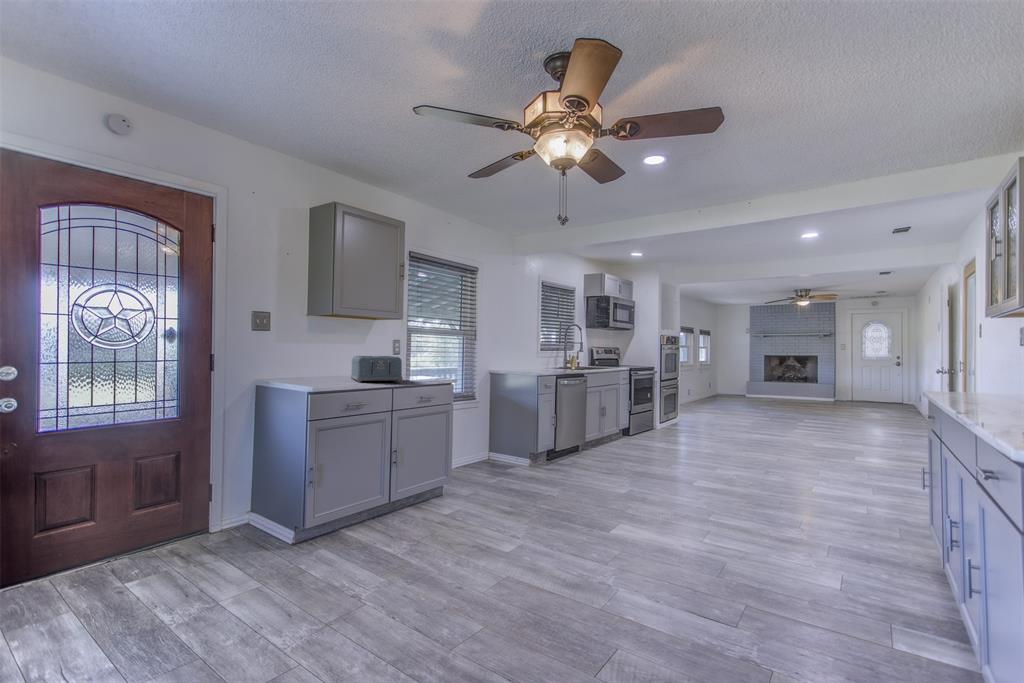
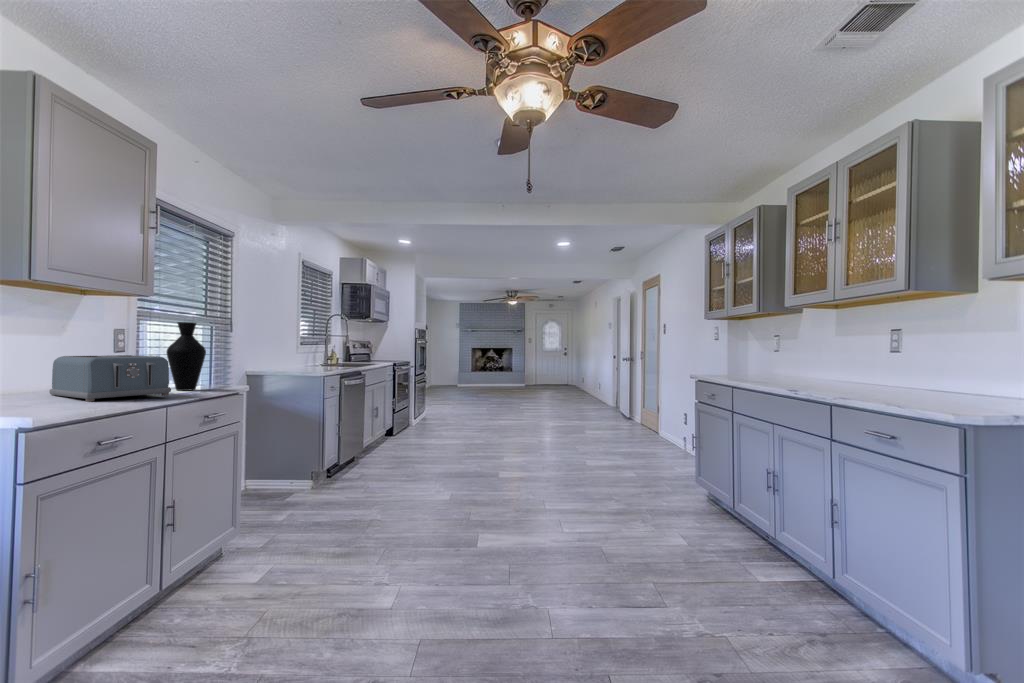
vase: none [414,335,436,380] -> present [166,322,206,391]

